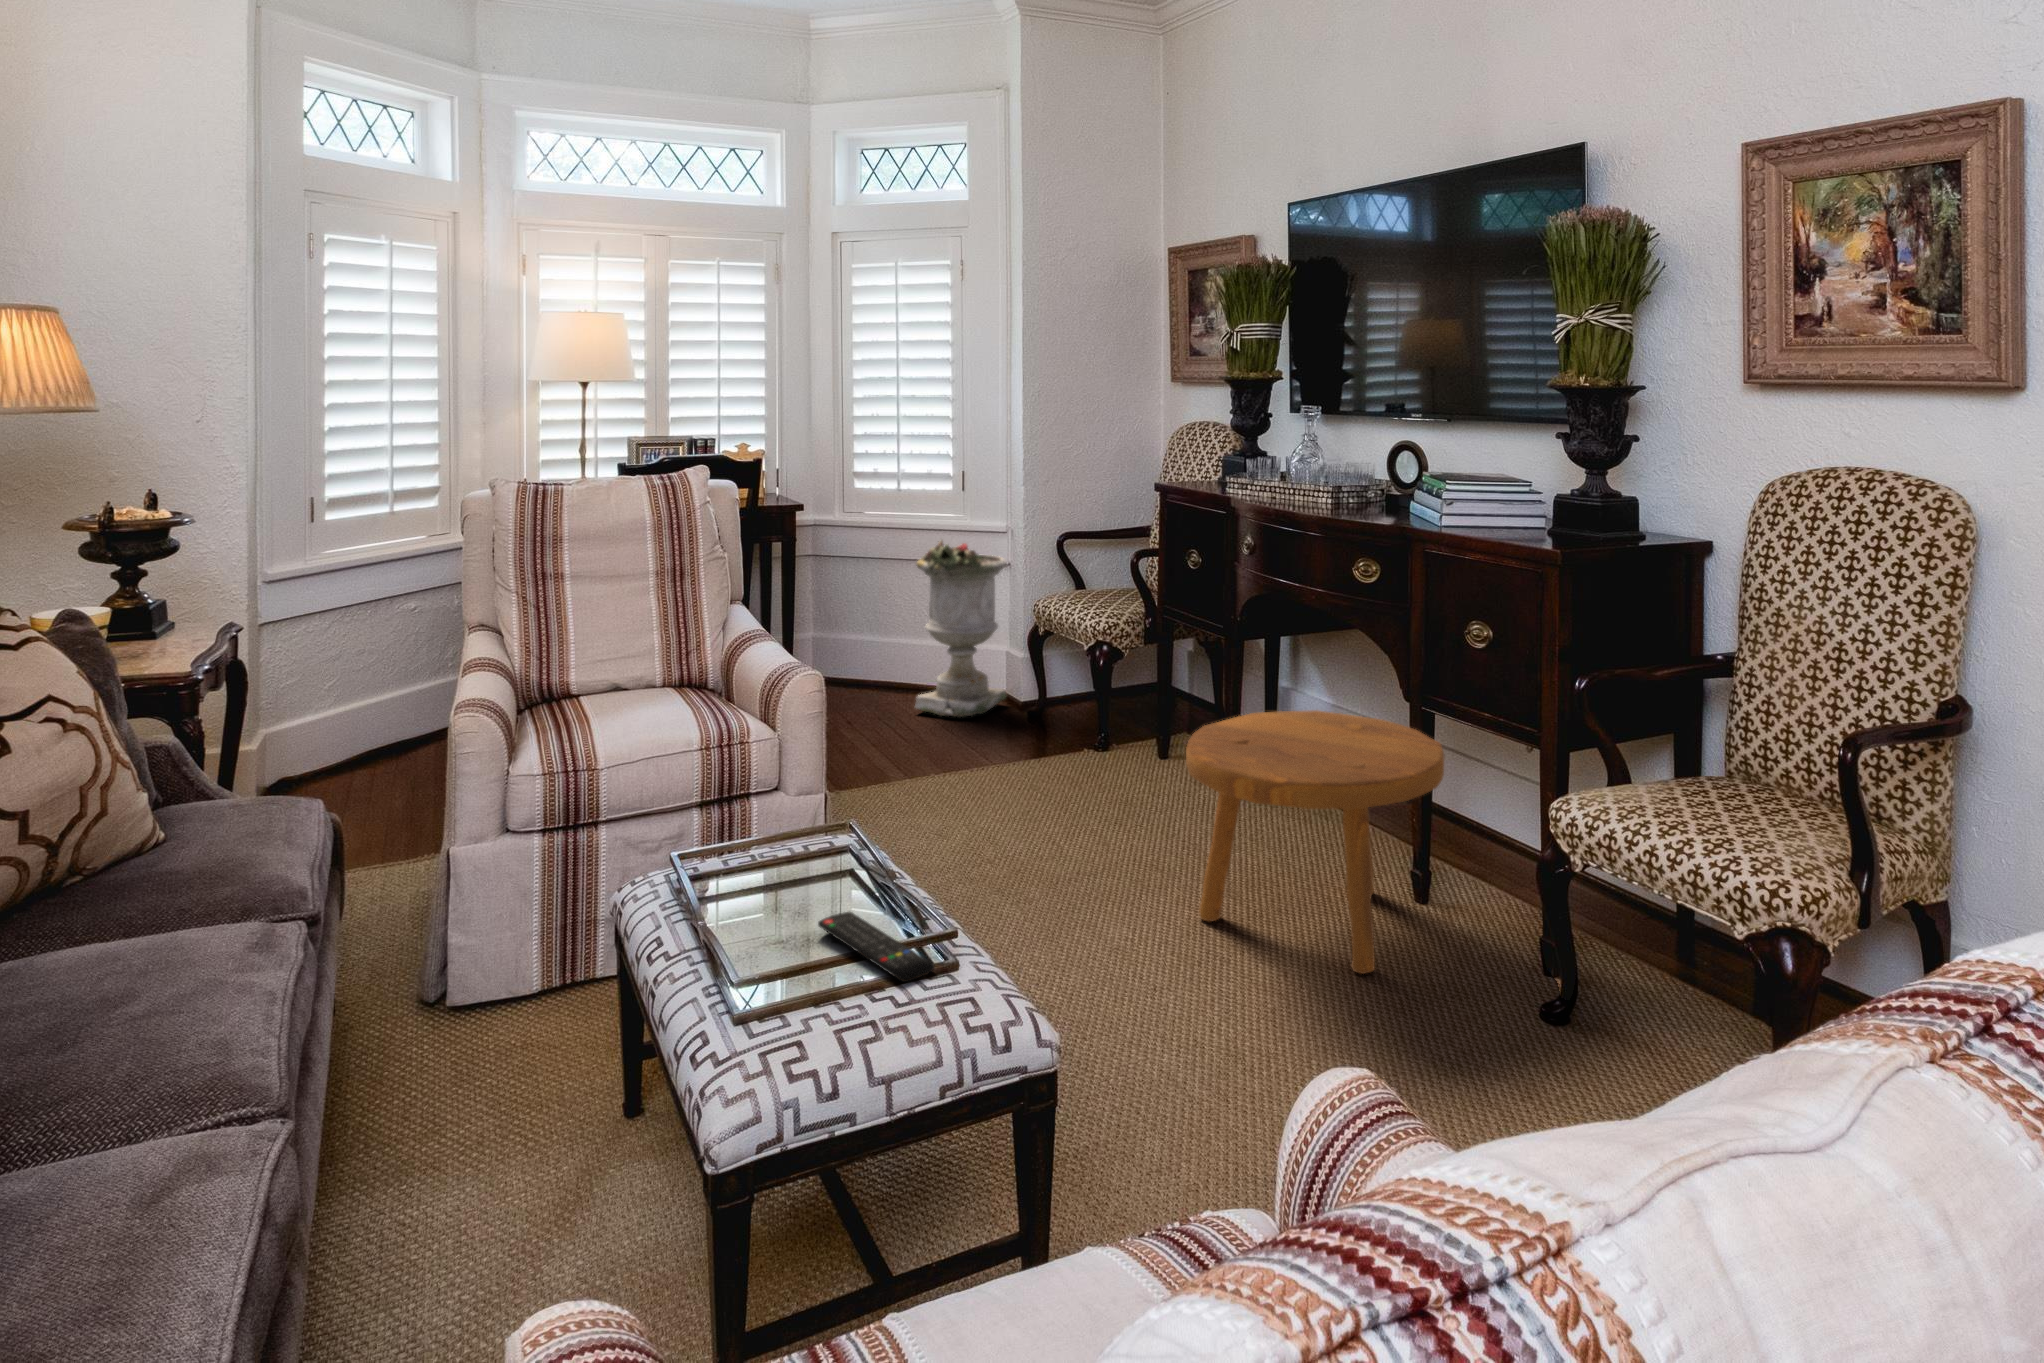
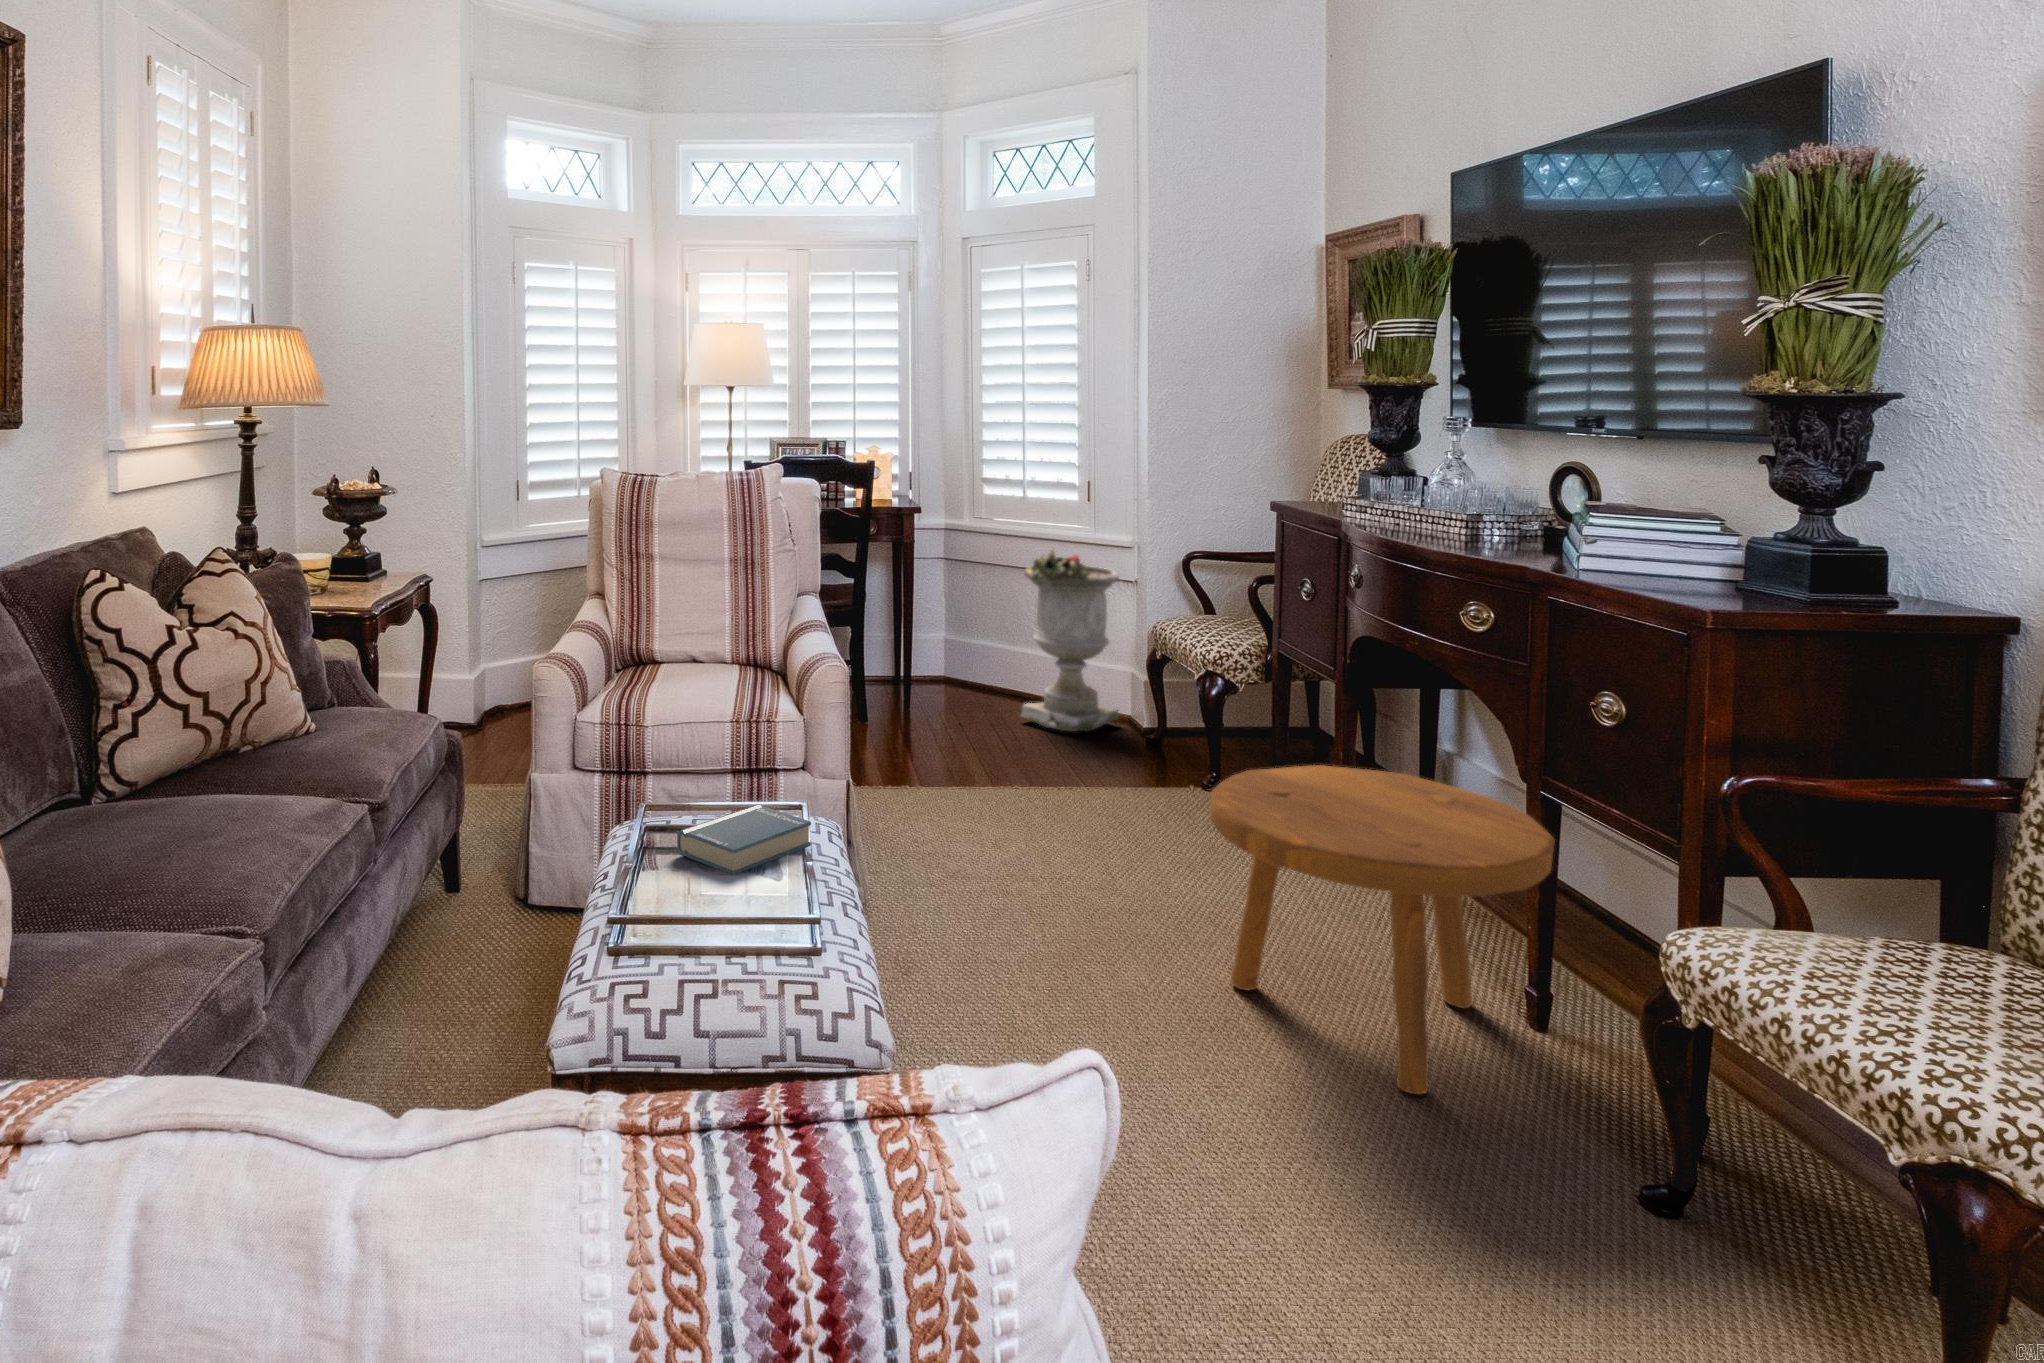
hardback book: none [725,833,866,913] -> present [677,804,811,874]
remote control: present [818,912,935,982] -> none [729,881,798,954]

